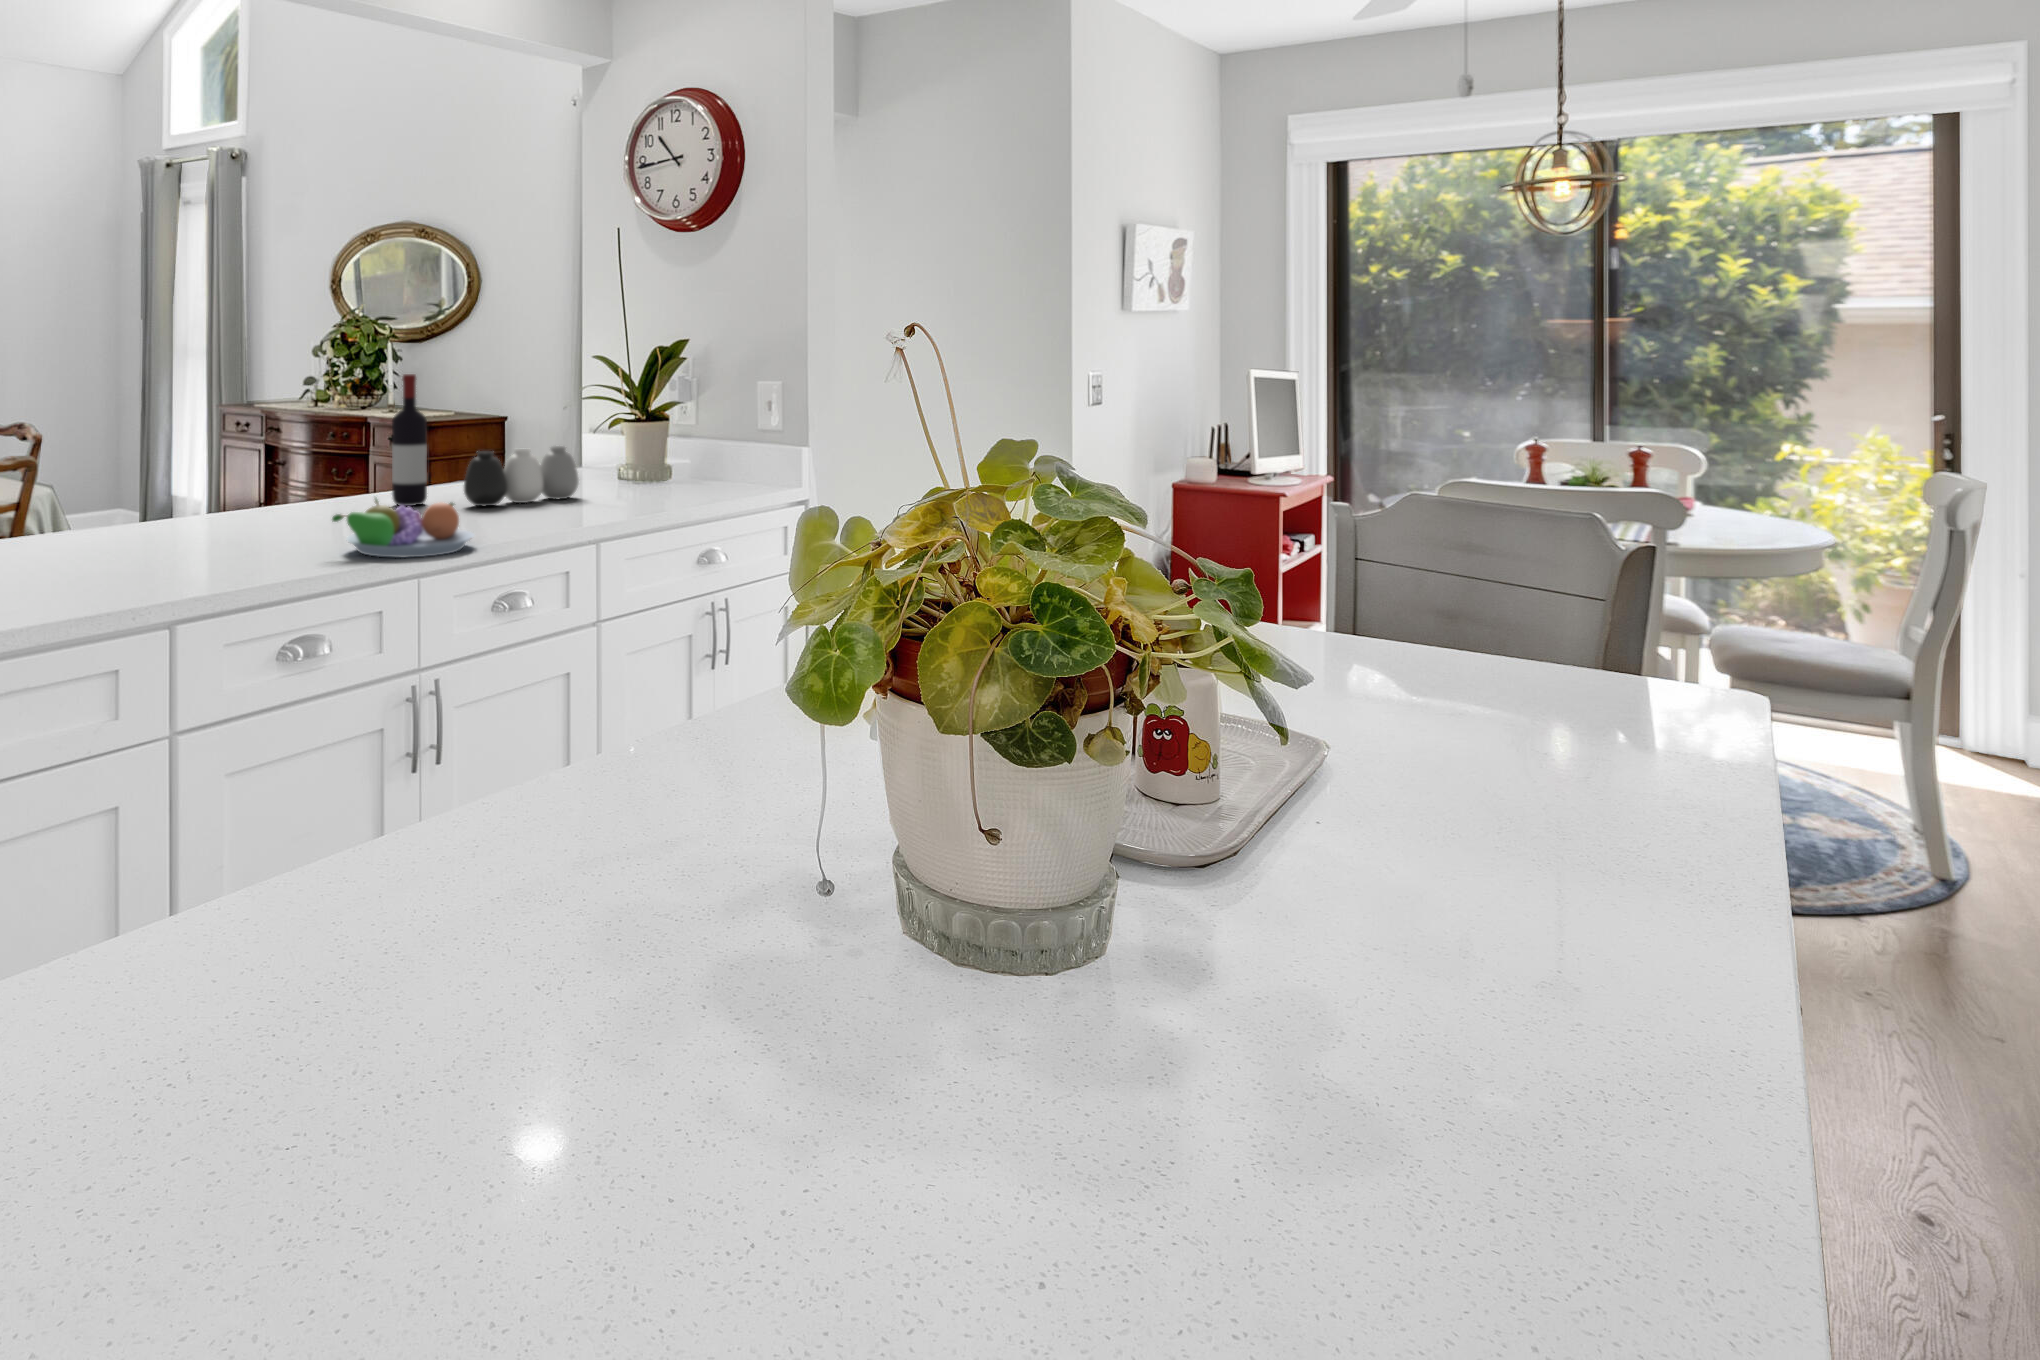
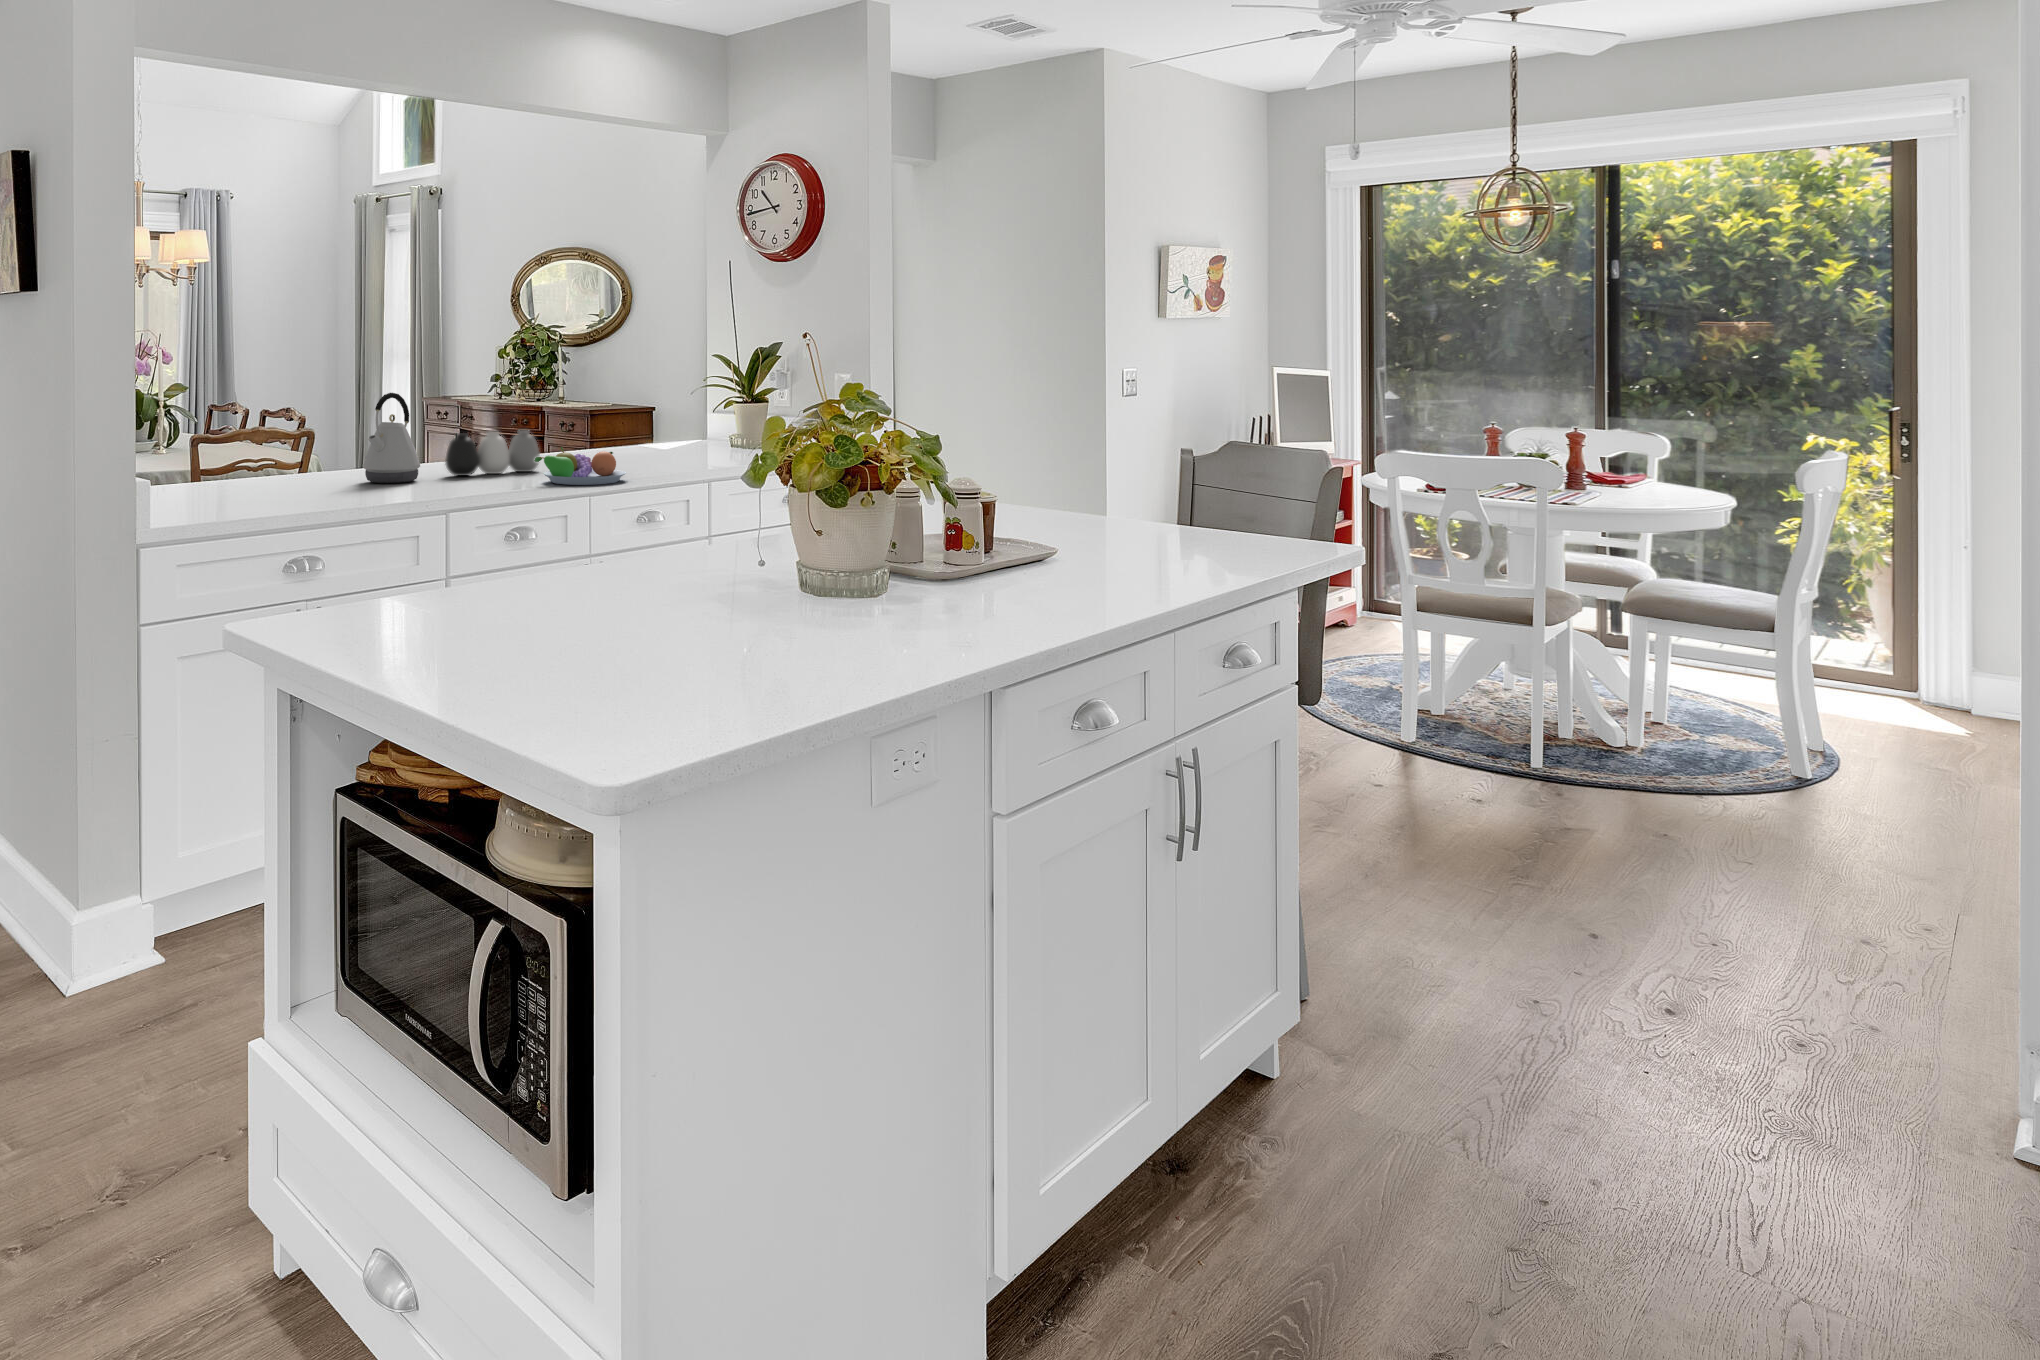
wine bottle: present [392,374,427,506] -> none [569,368,593,461]
kettle: none [59,415,154,557] -> present [363,393,420,483]
vase: present [464,446,579,506] -> present [445,430,540,476]

